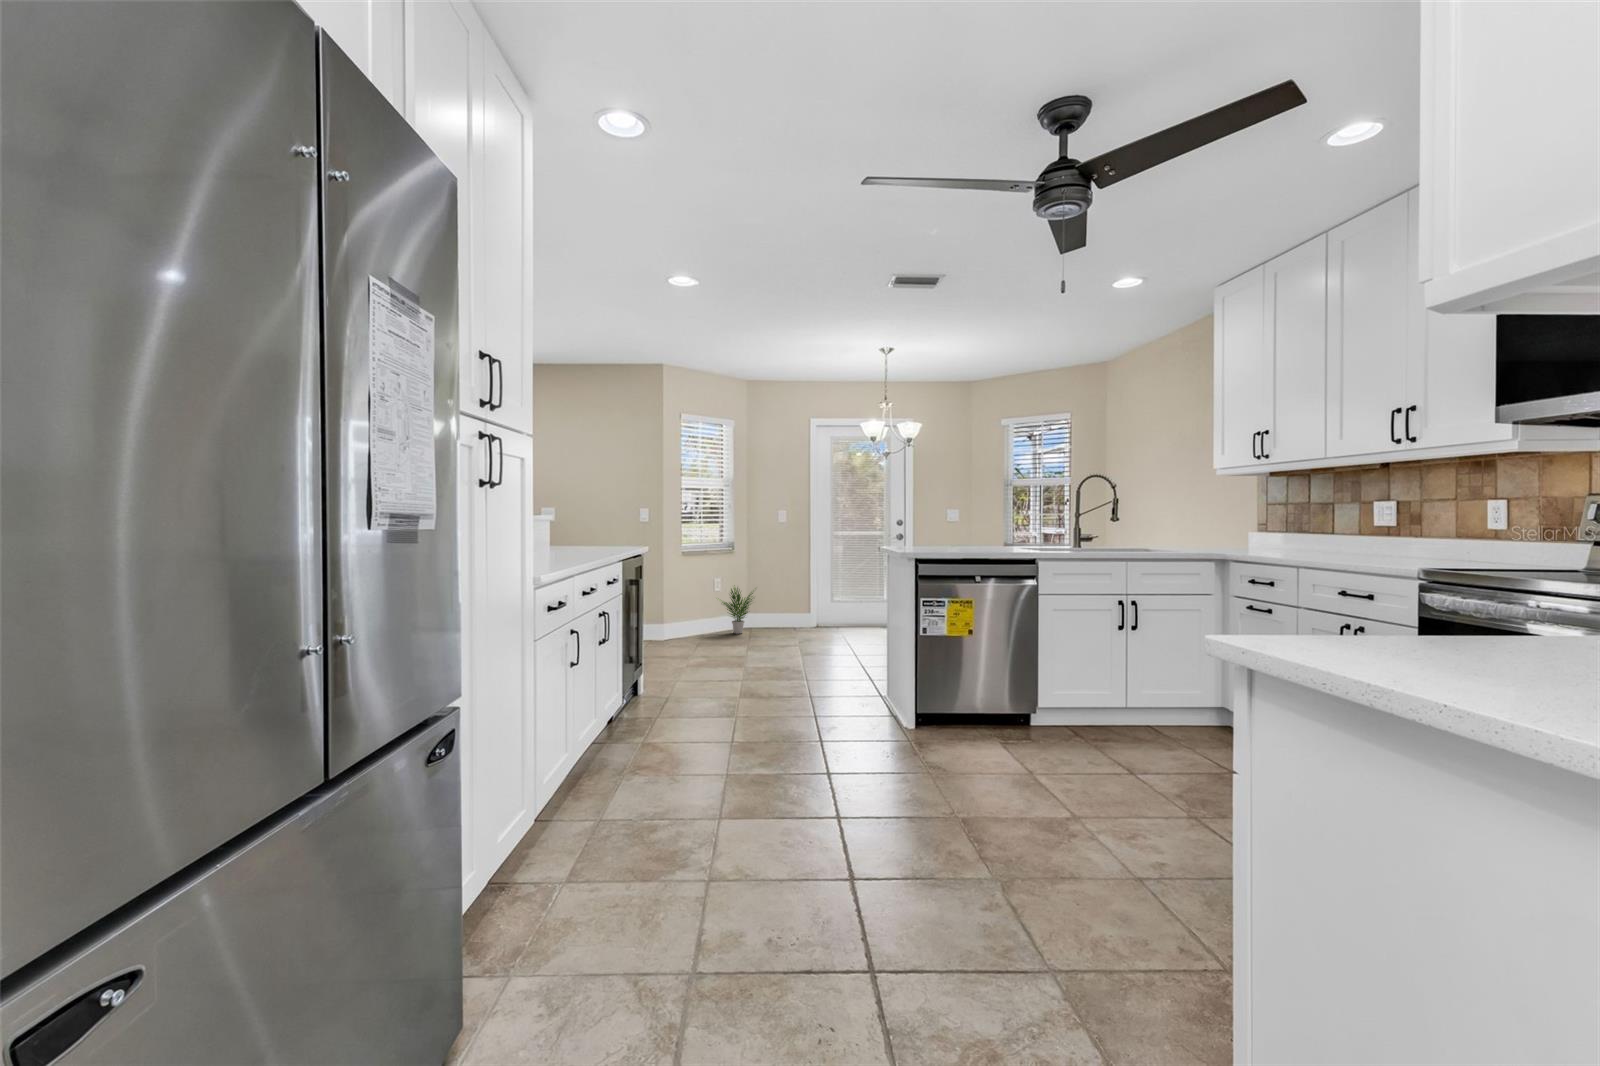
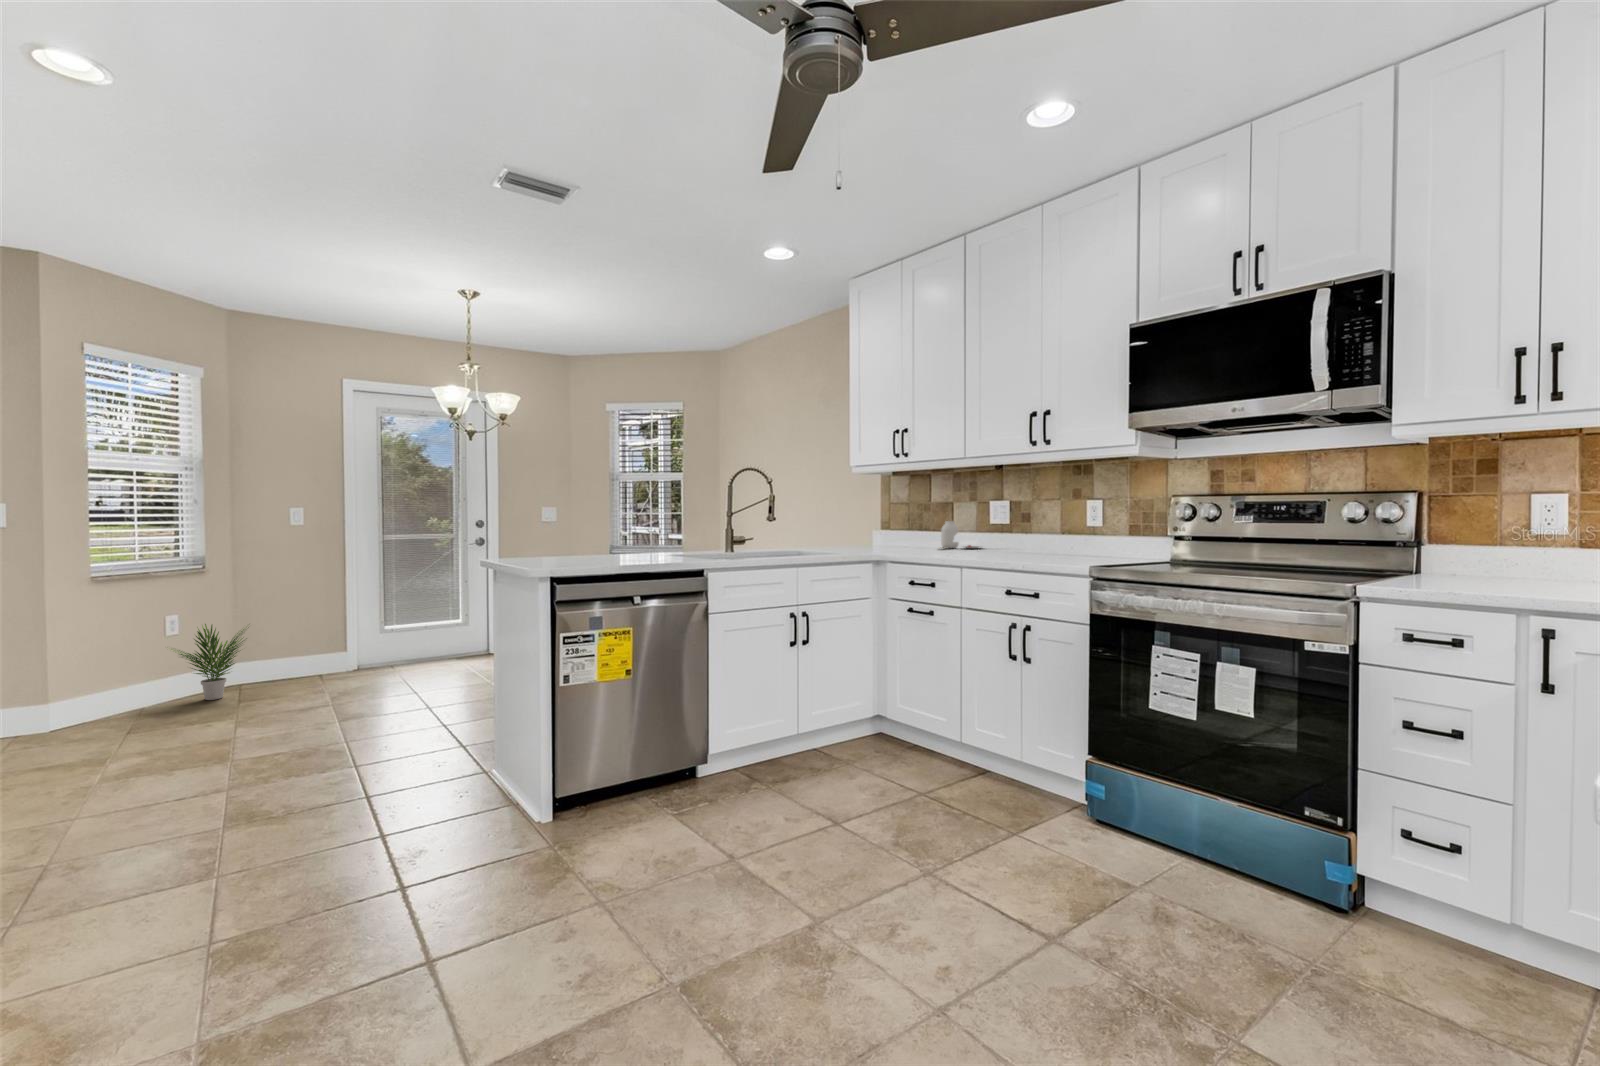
jar: none [1304,523,1364,552] -> present [941,521,979,549]

